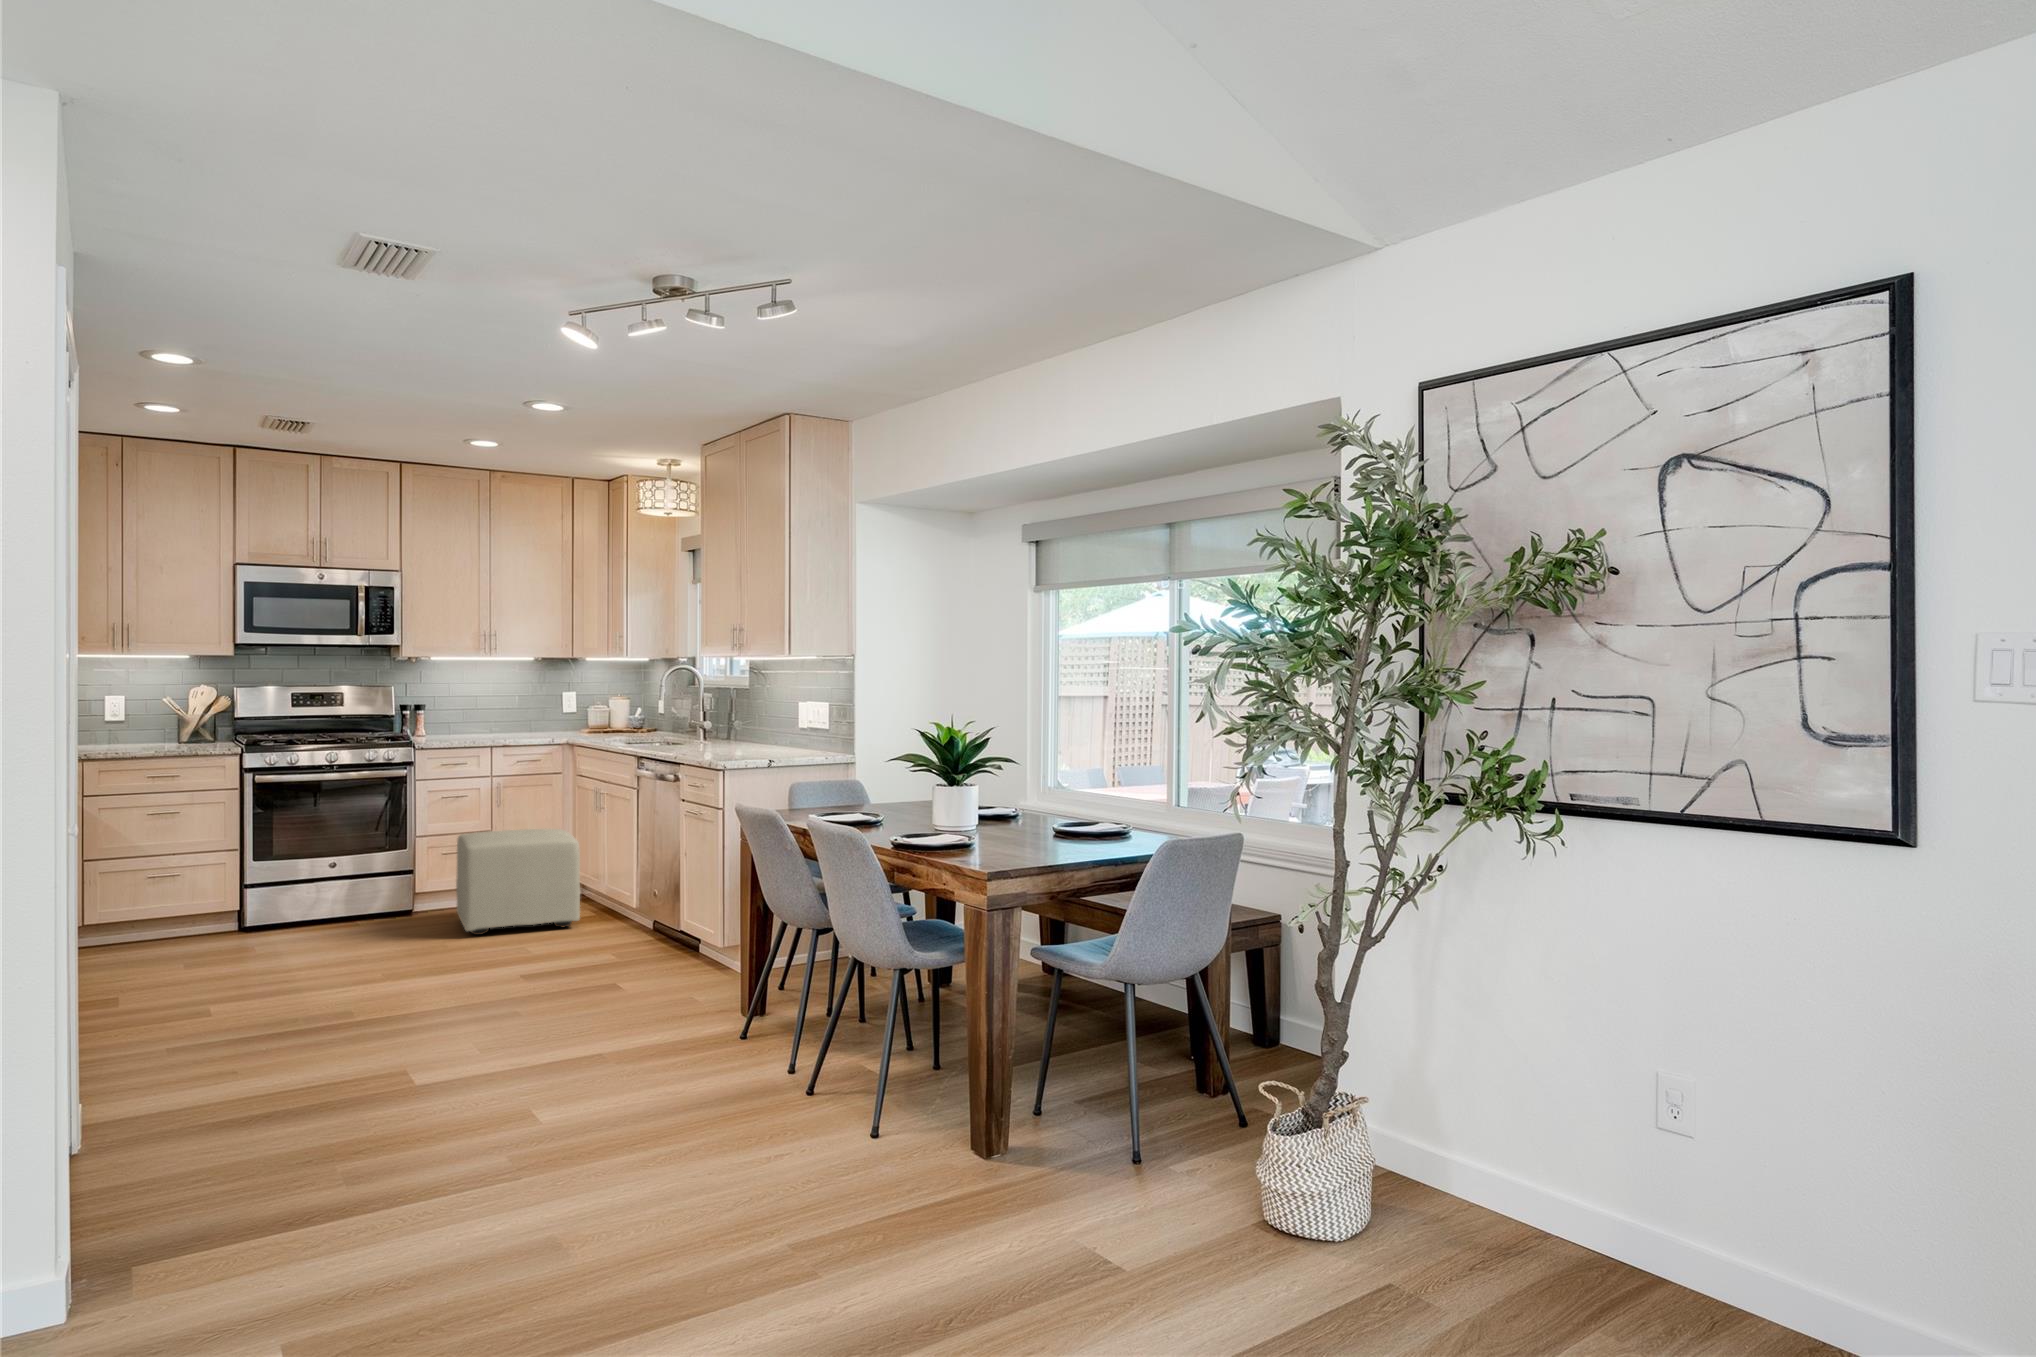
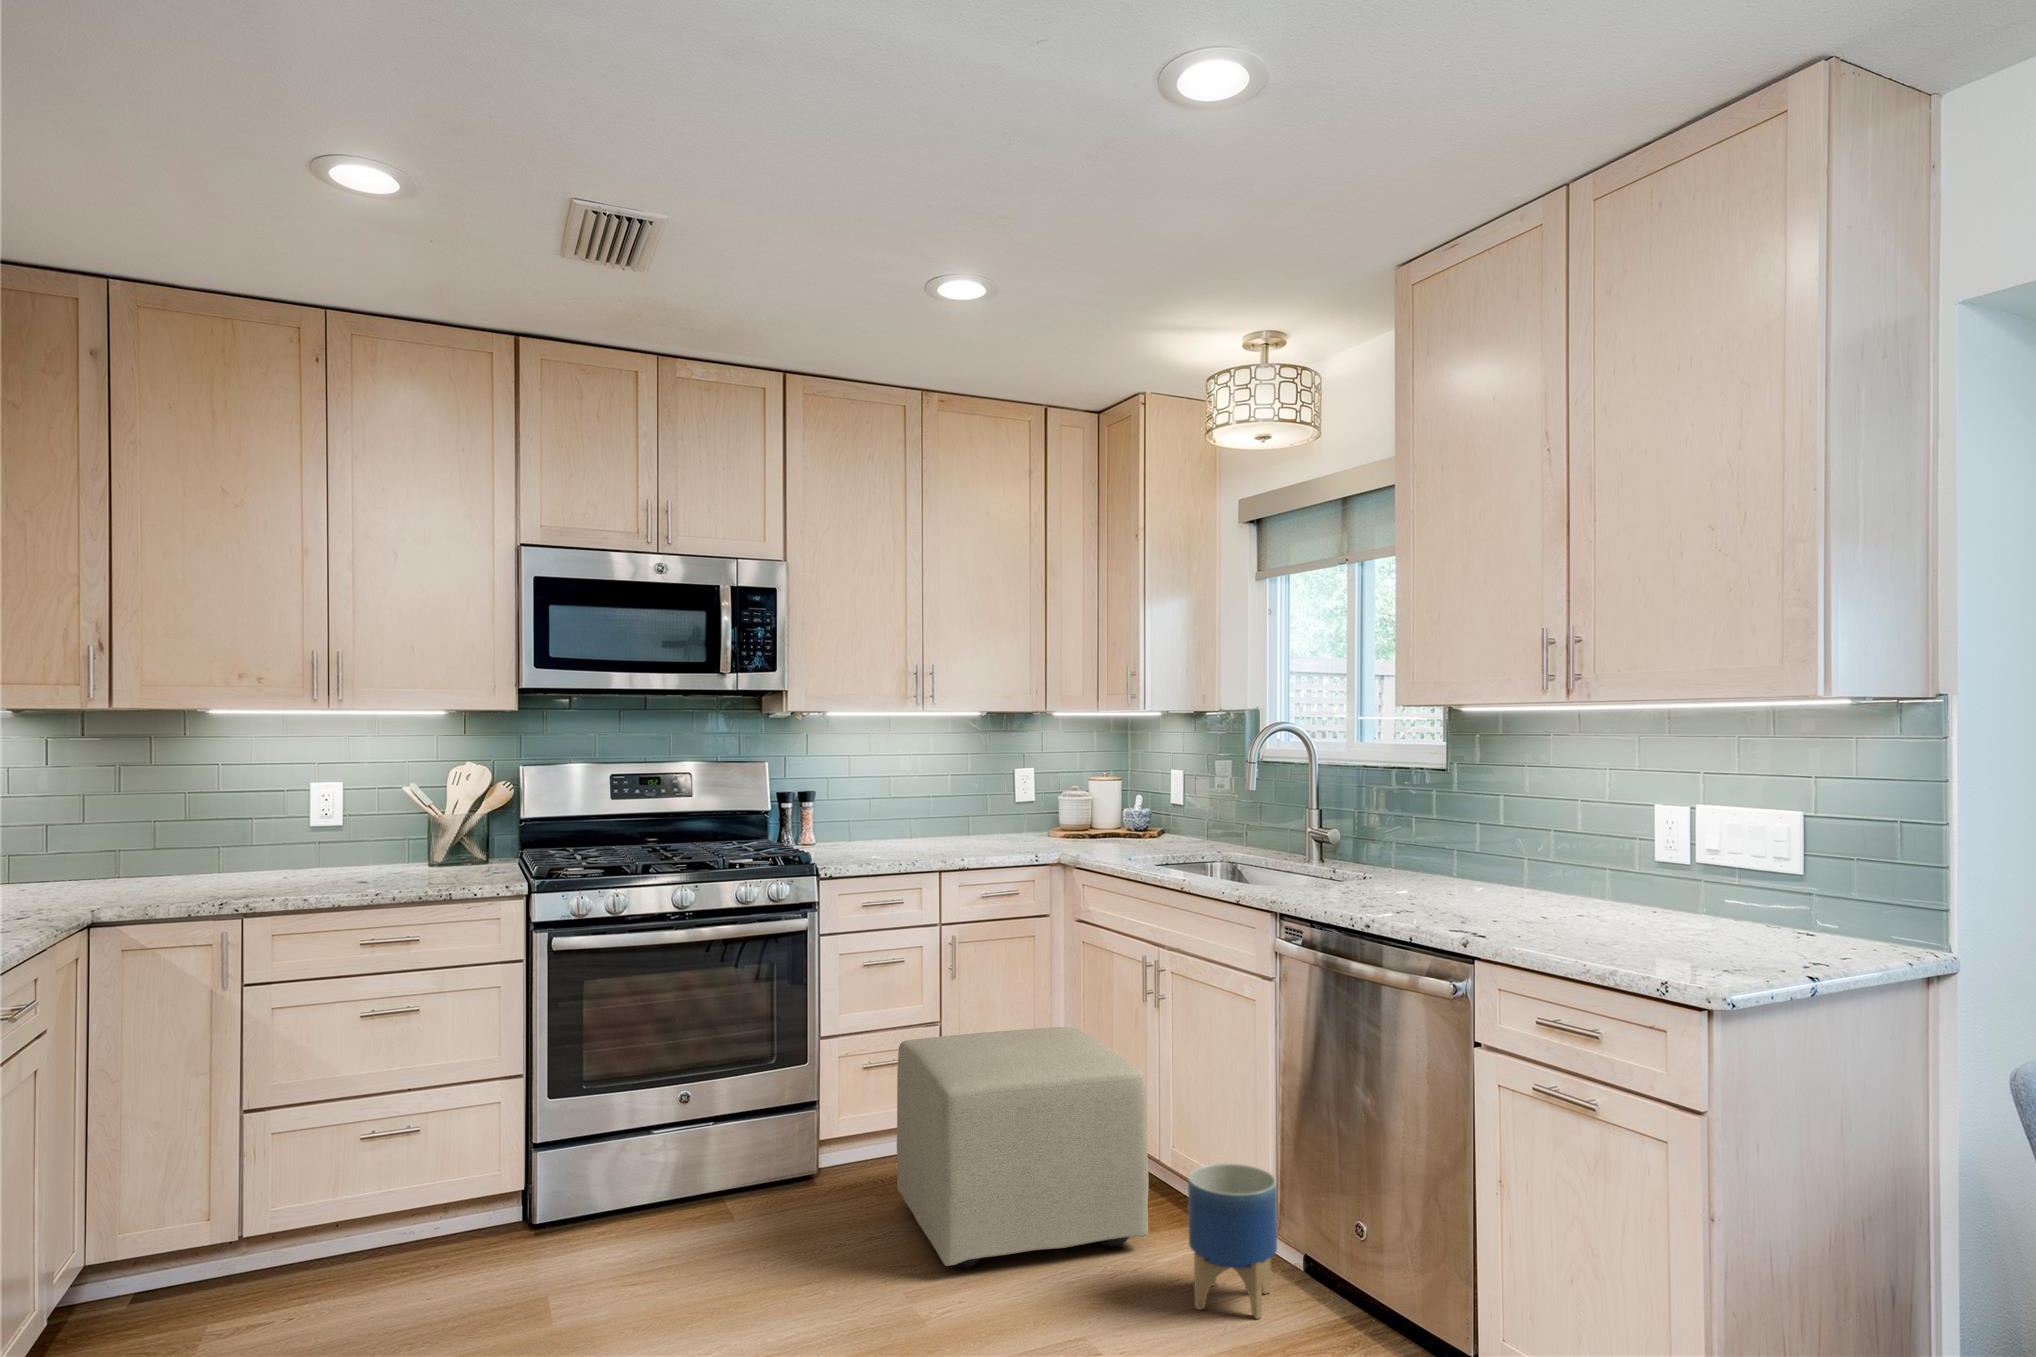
planter: none [584,879,627,942] -> present [1188,1163,1277,1319]

